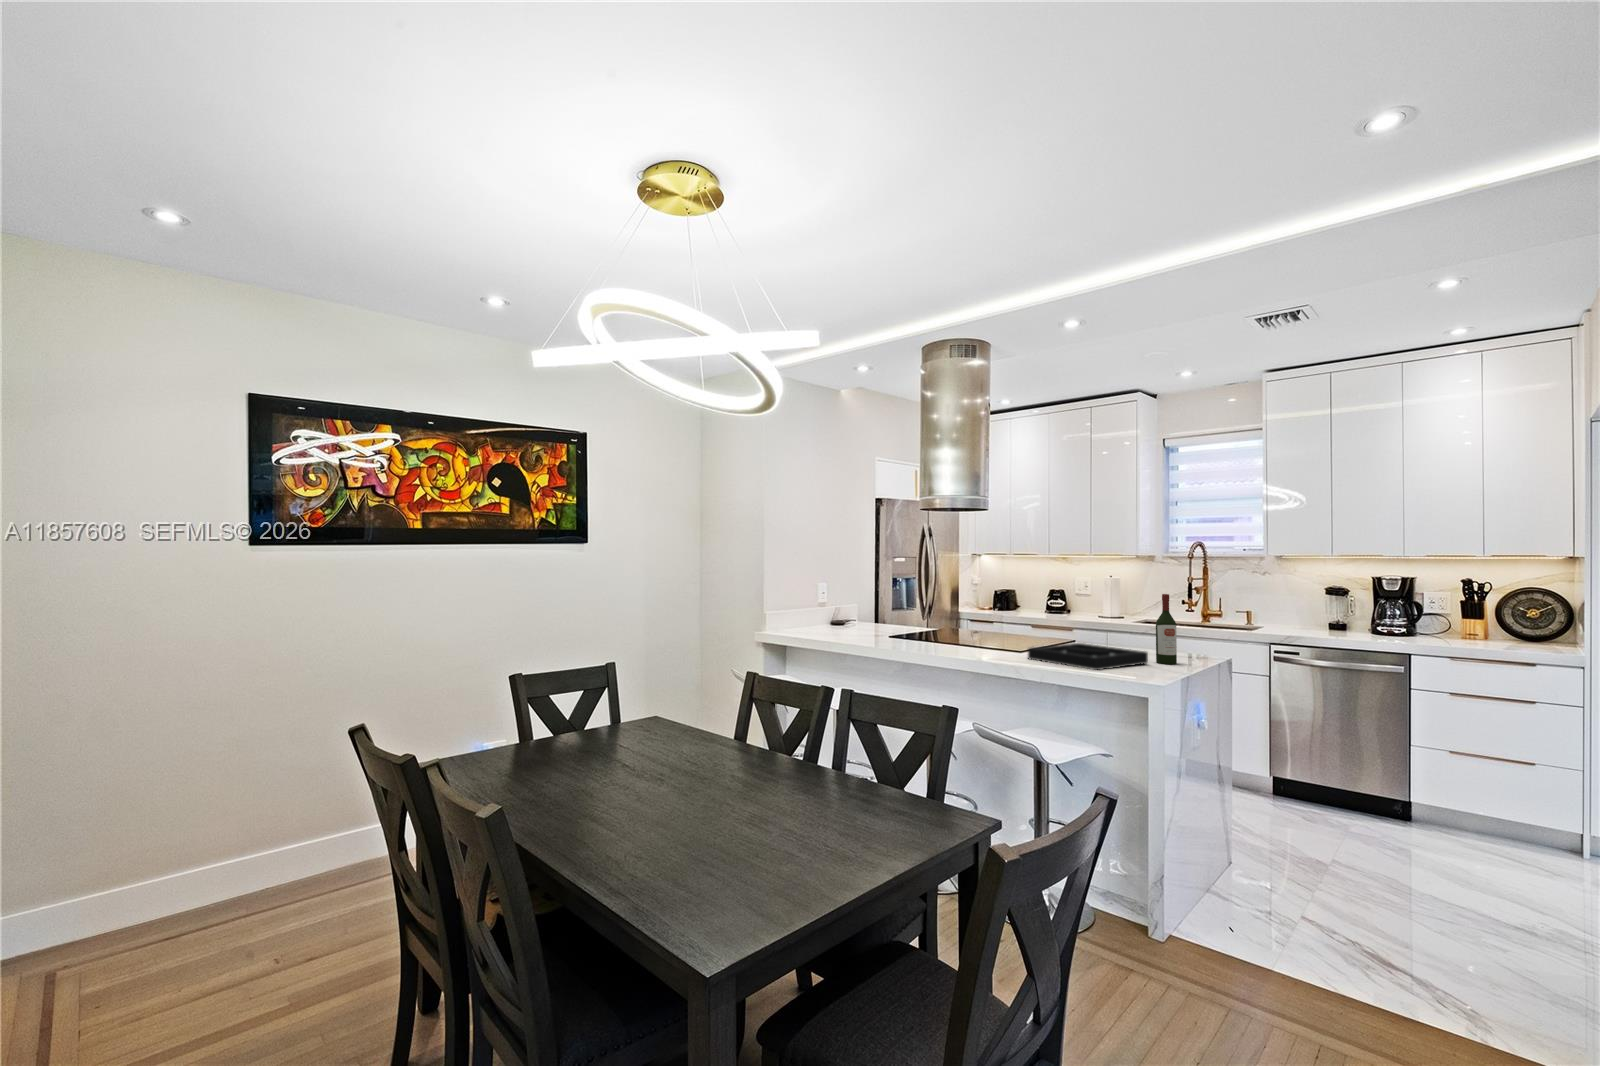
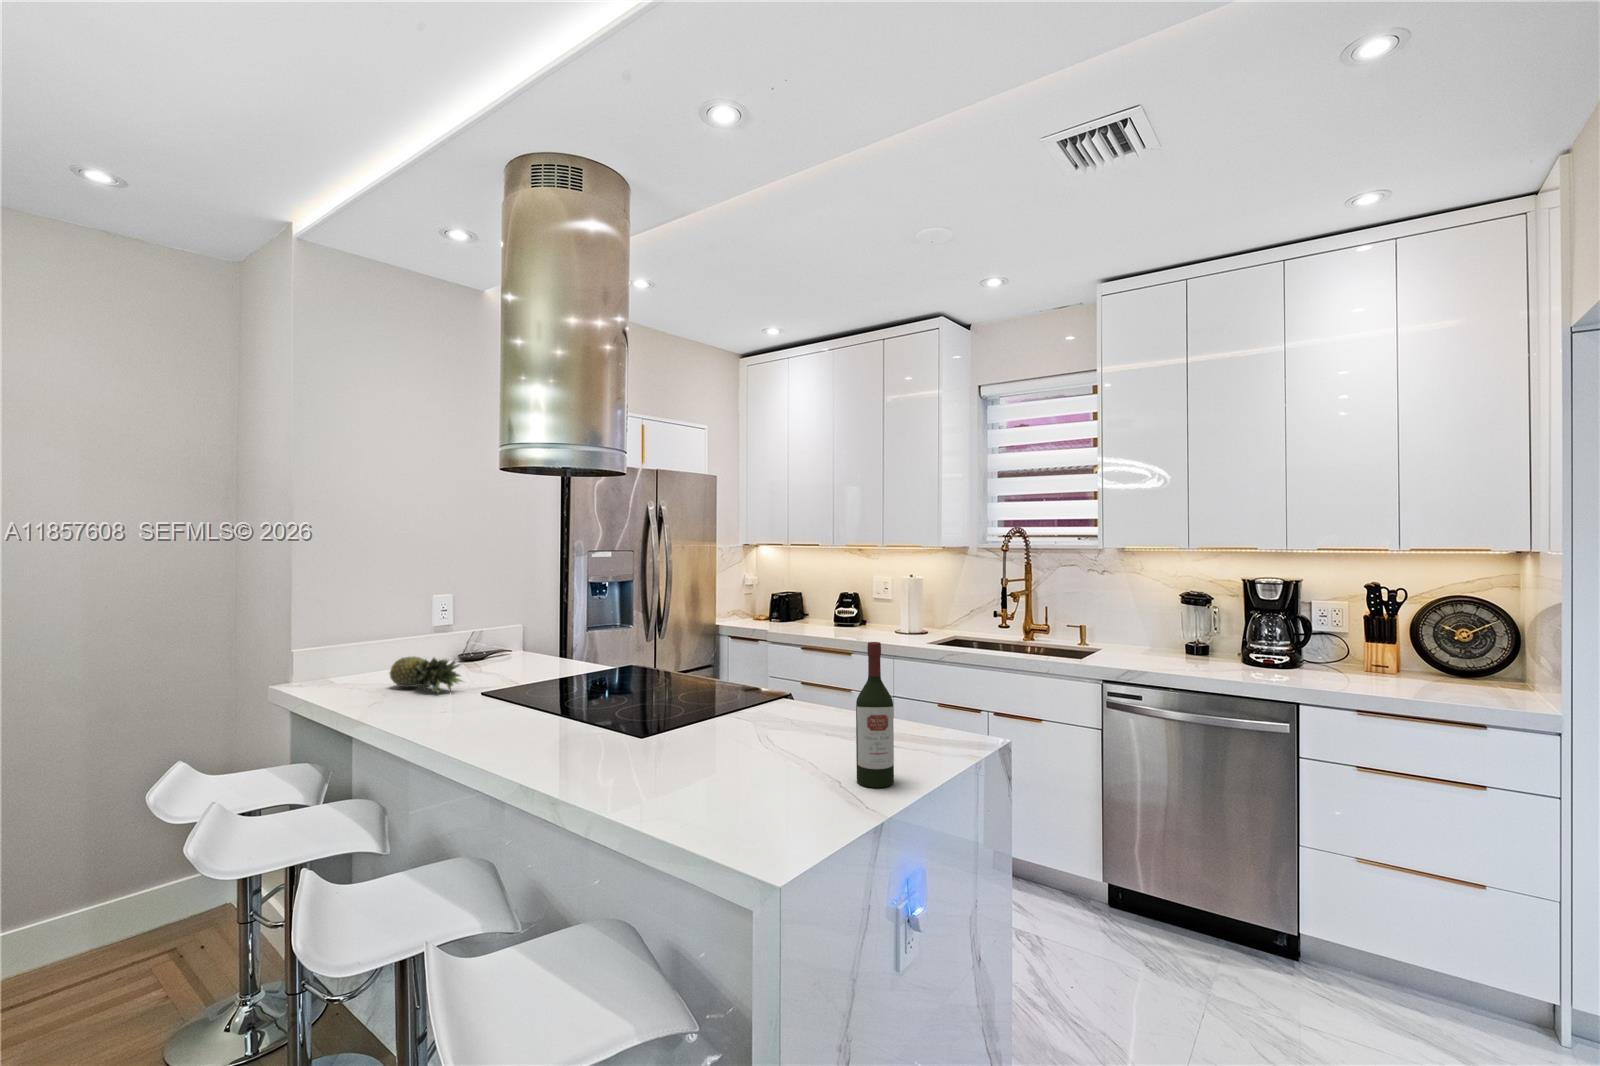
fruit: none [825,613,872,634] -> present [390,657,462,693]
decorative tray: present [1028,643,1148,670] -> none [601,730,831,836]

